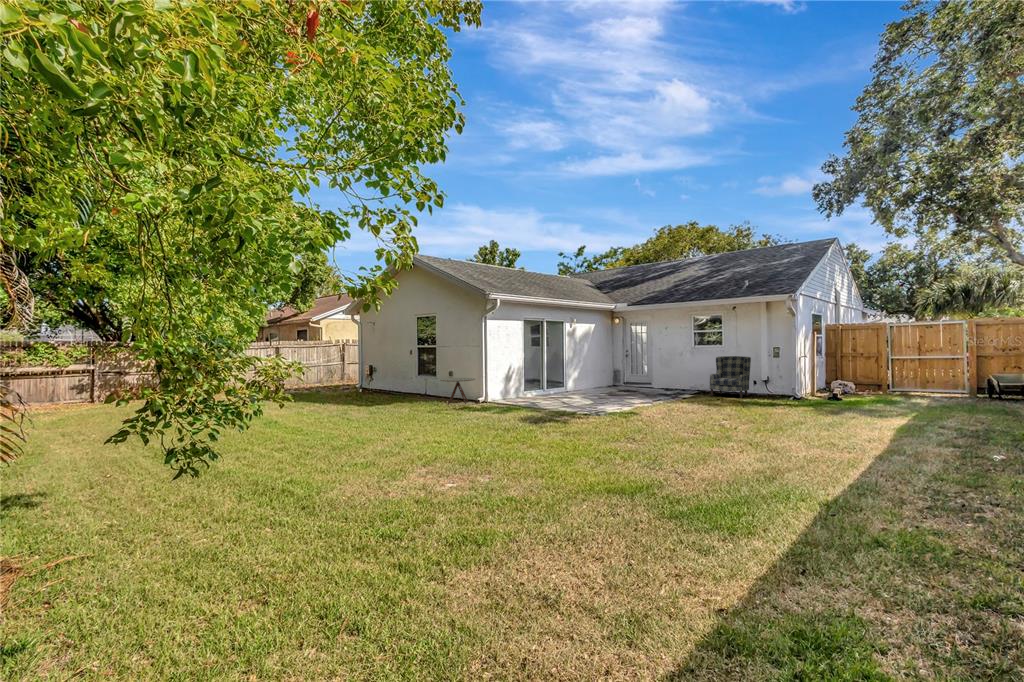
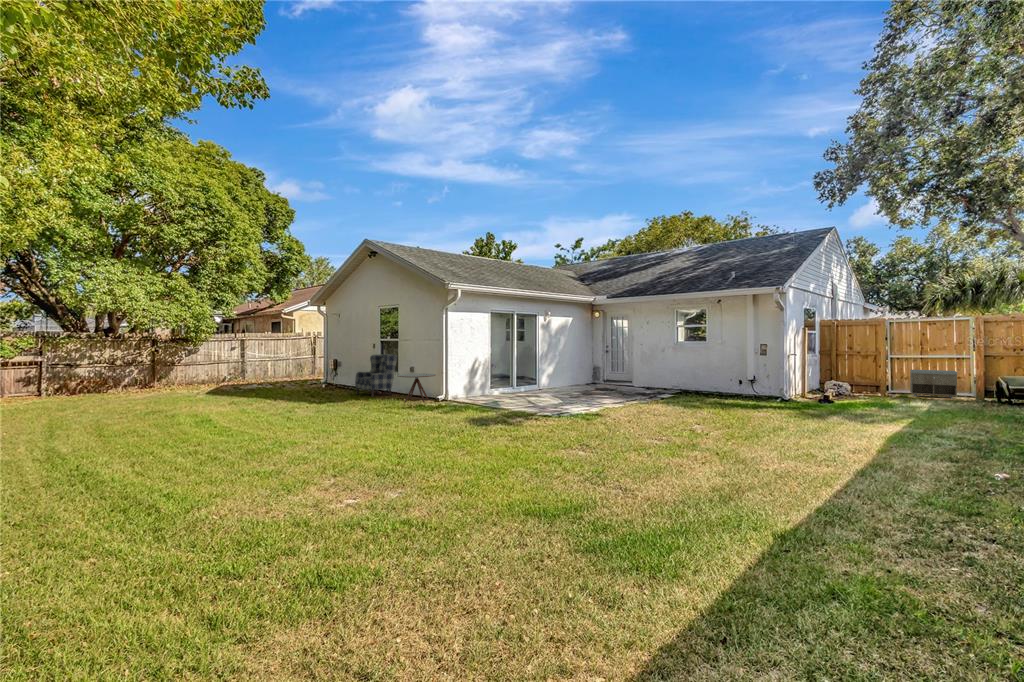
chair: present [710,356,751,398] -> present [355,354,397,397]
storage bench: none [909,370,952,396] -> present [910,370,957,399]

